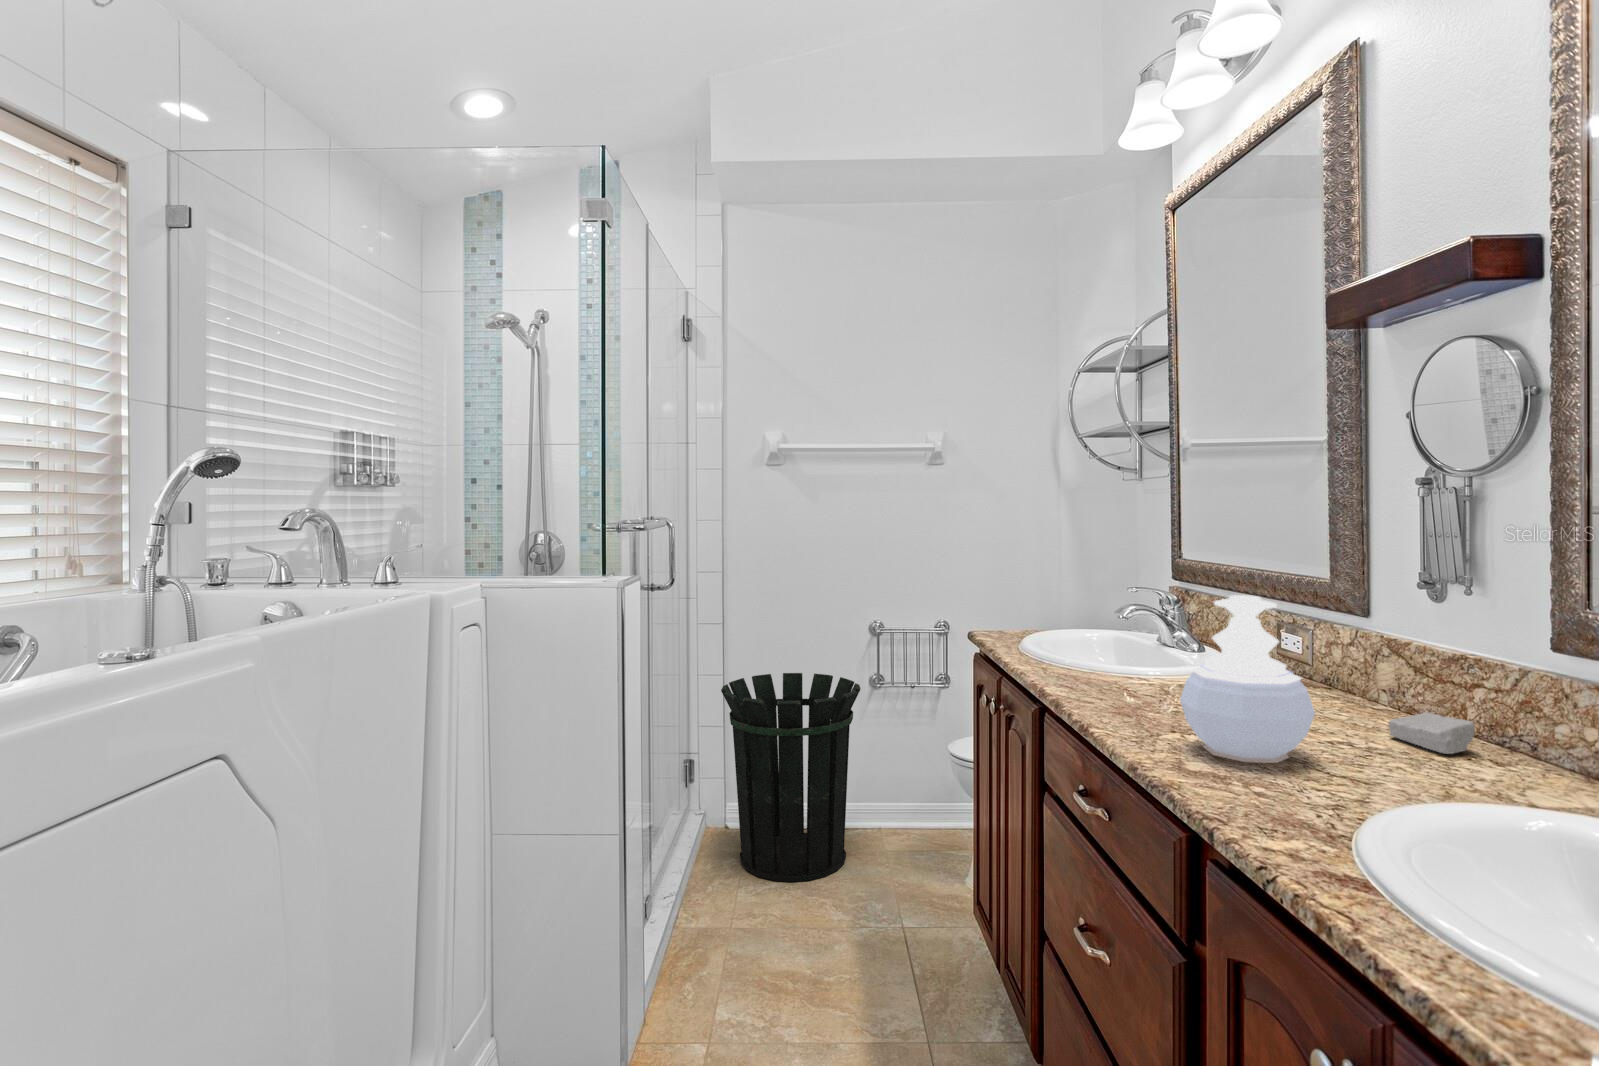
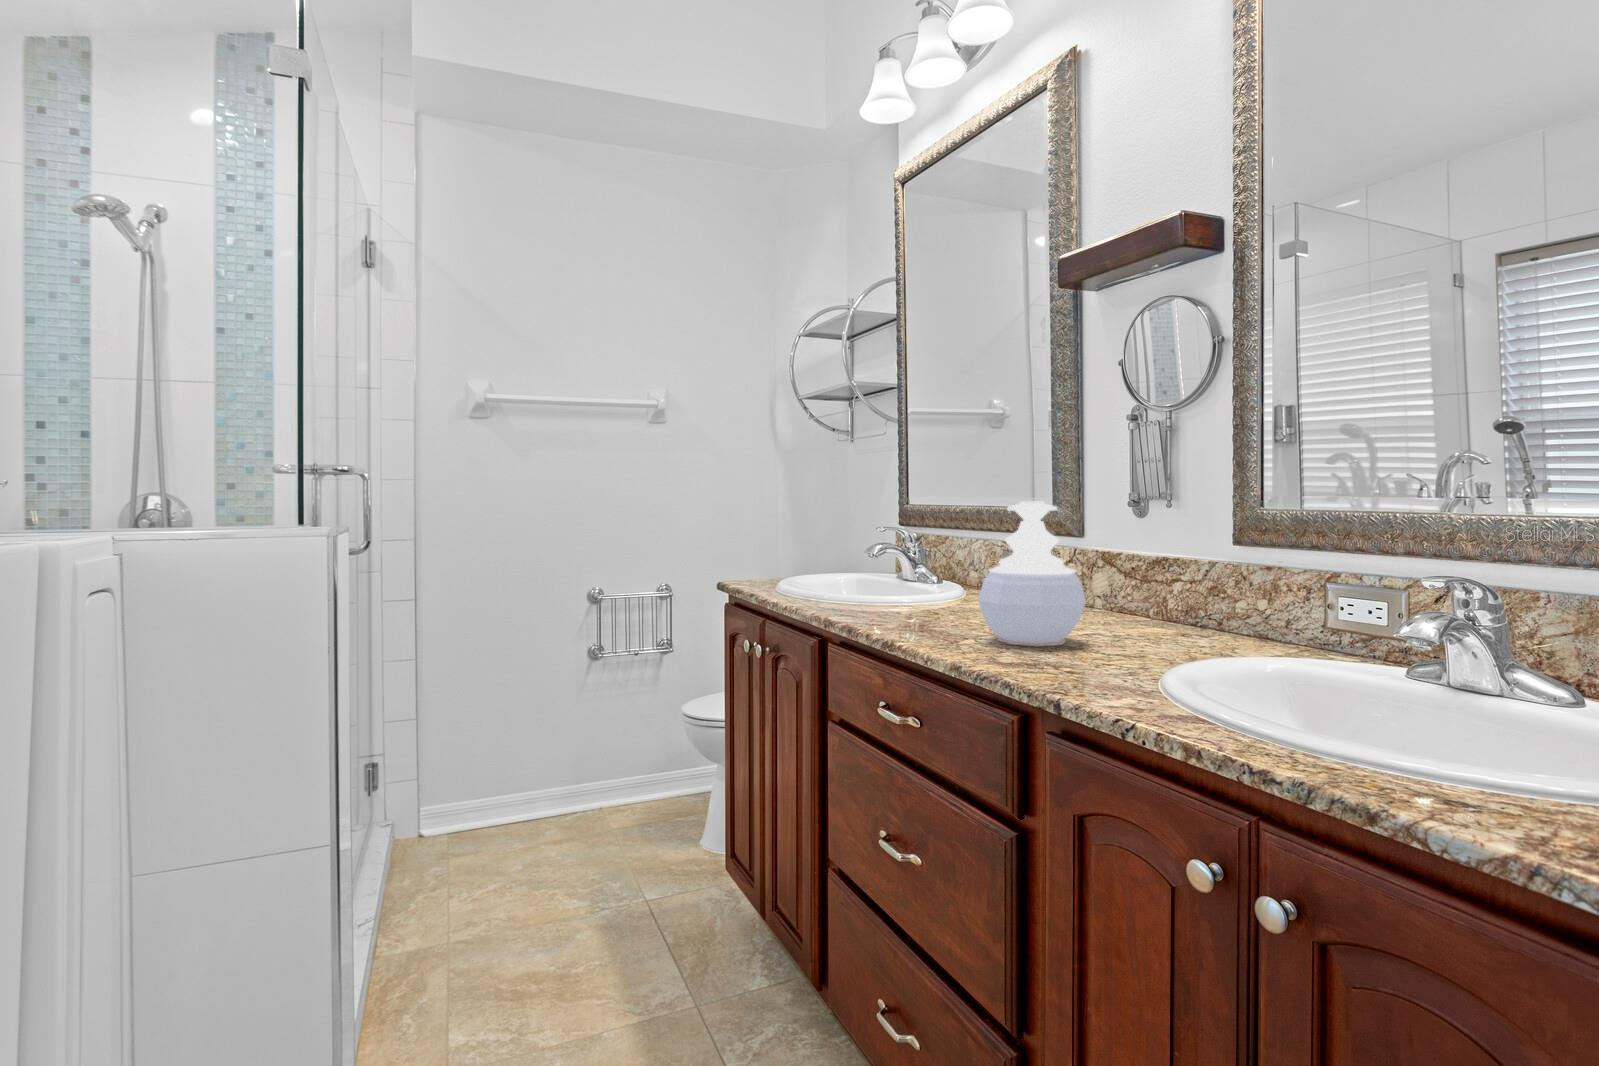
waste bin: present [721,673,860,882] -> none [419,647,587,879]
soap bar: present [1389,713,1474,754] -> none [1121,604,1183,632]

